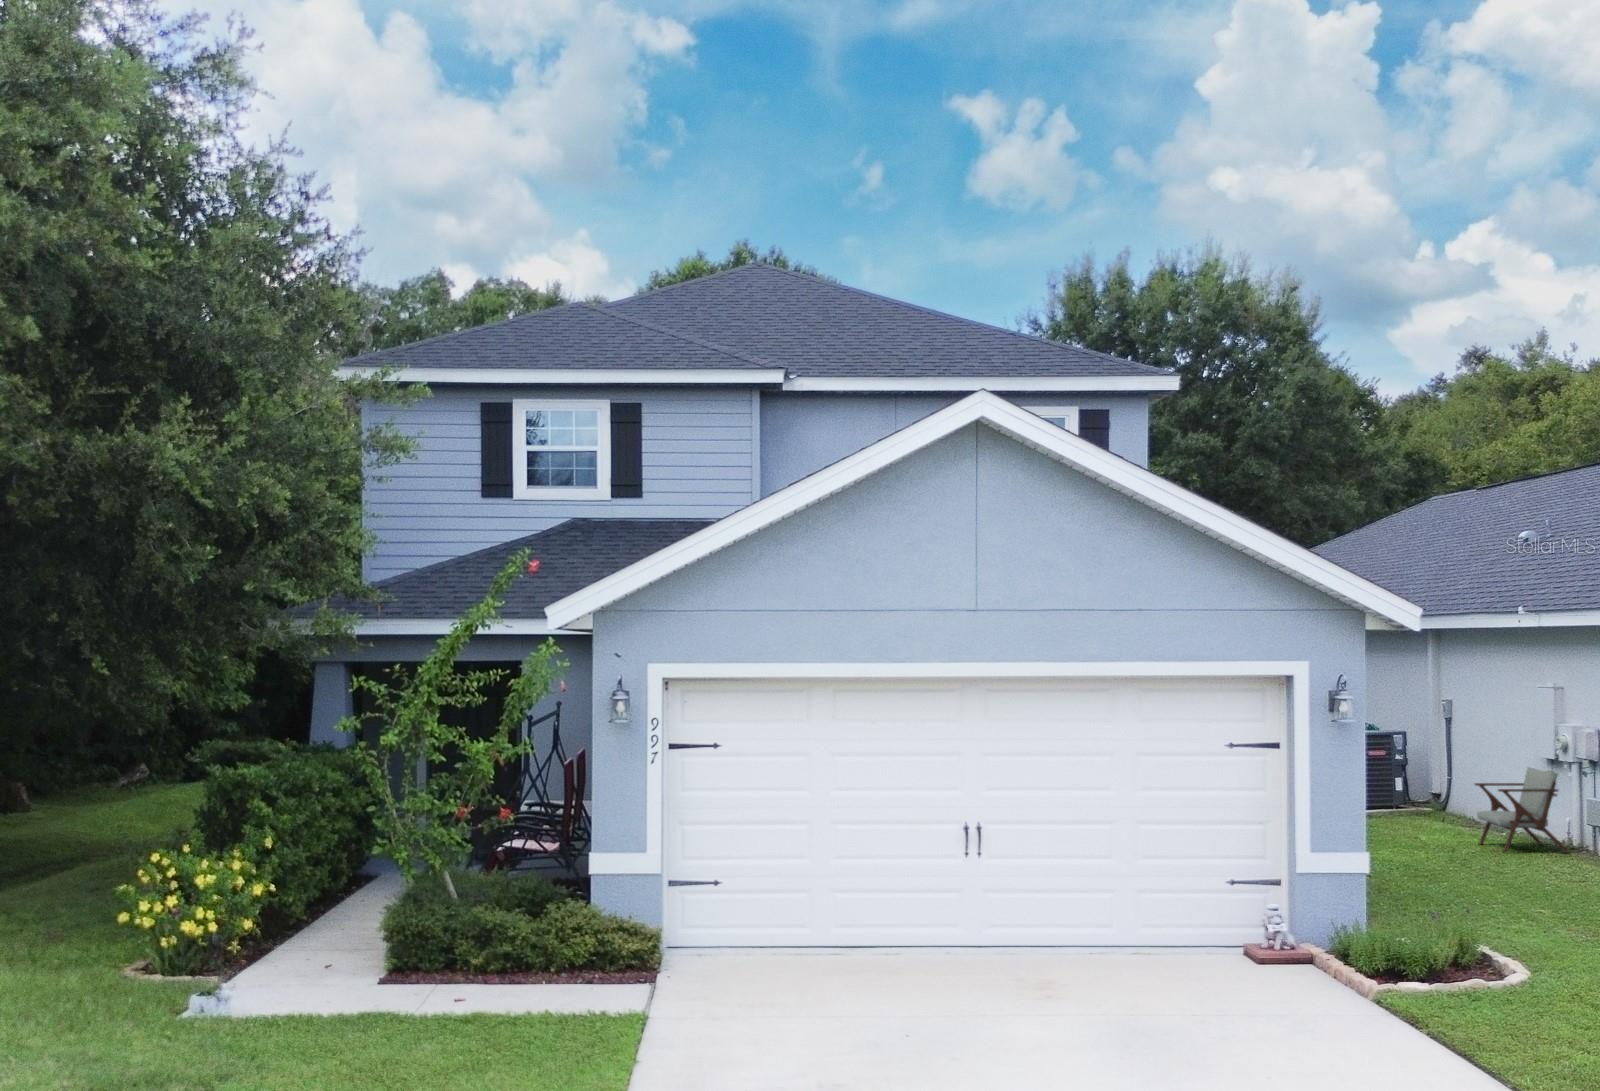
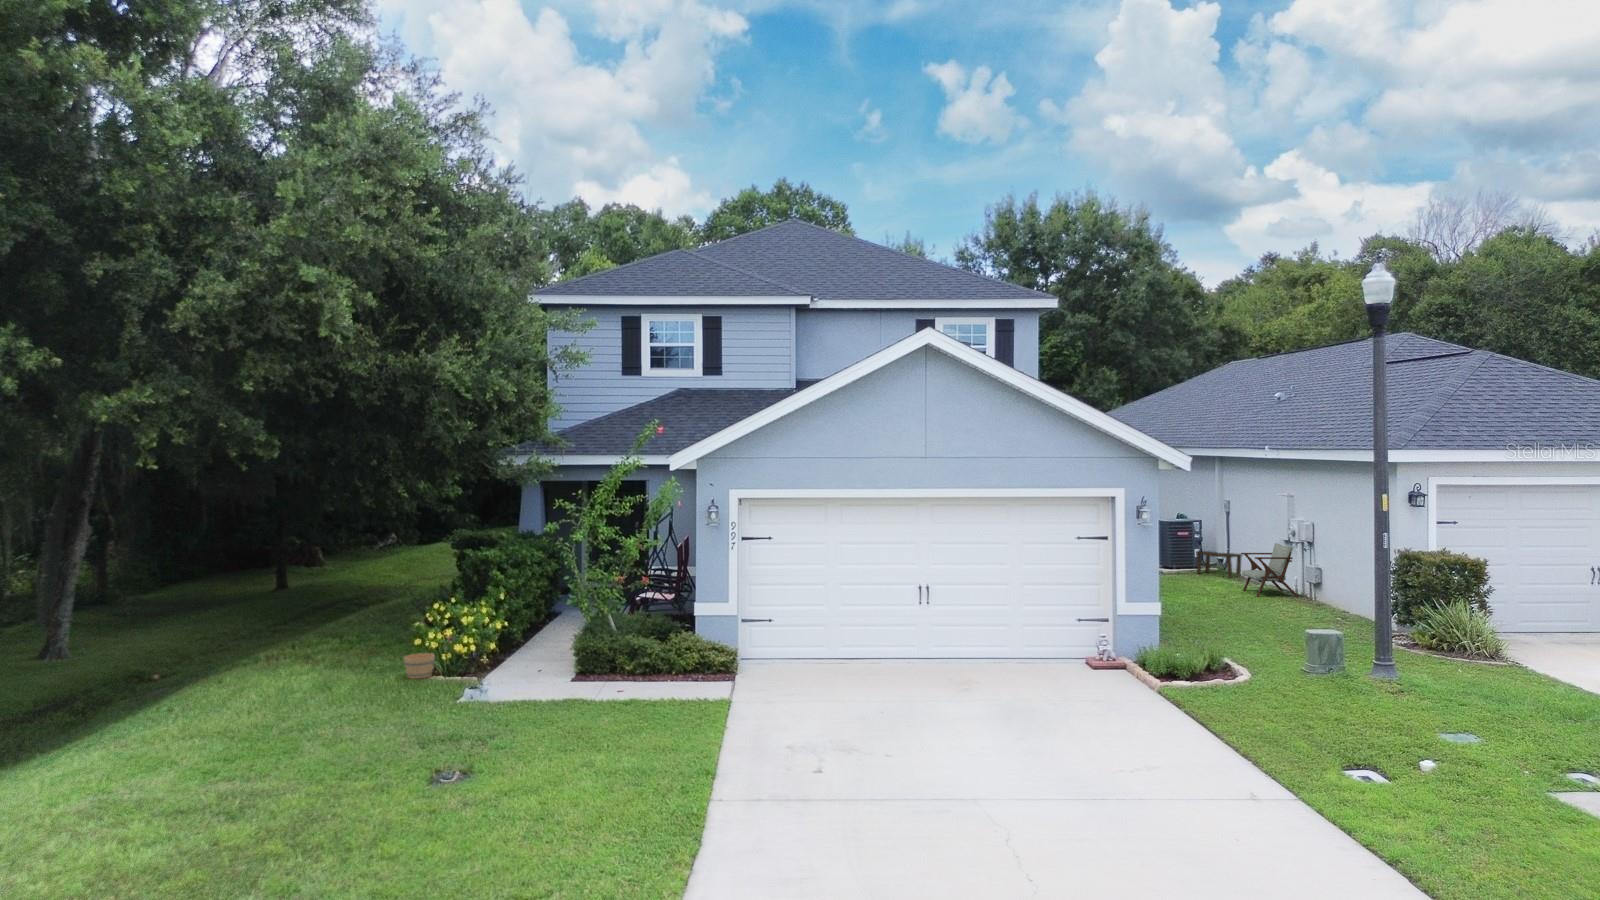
bench: none [1397,783,1472,826] -> present [1196,551,1242,578]
bucket: none [90,937,146,981] -> present [404,653,435,679]

